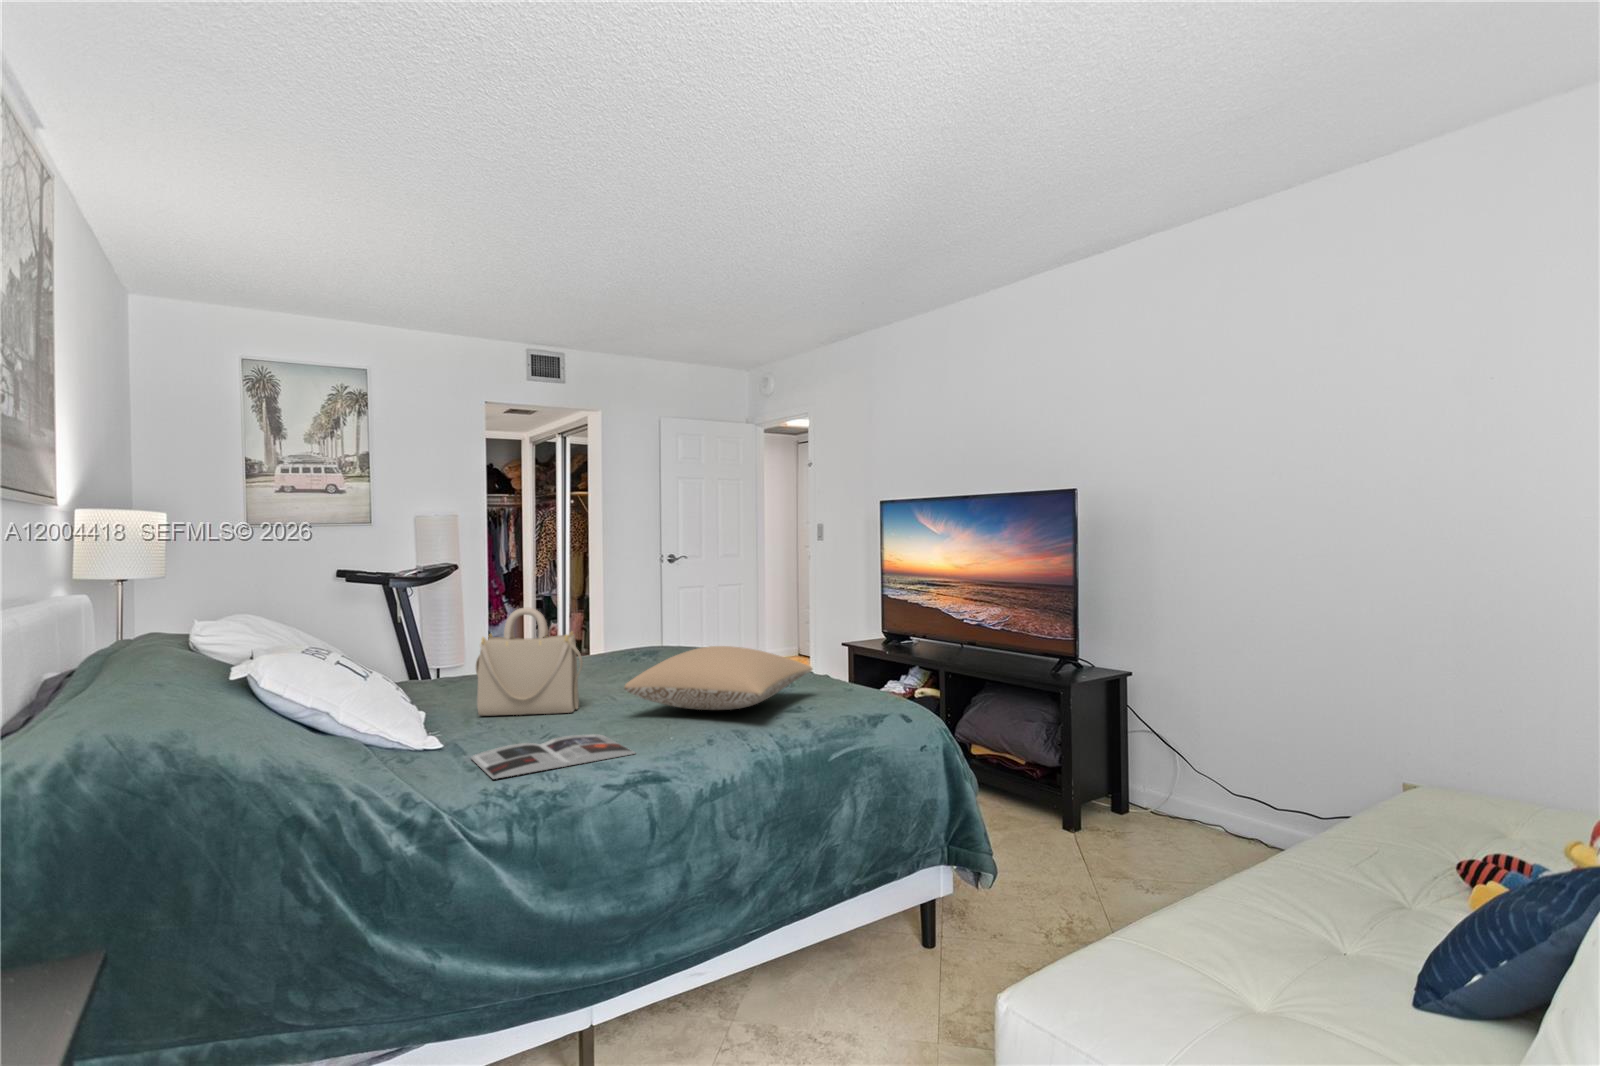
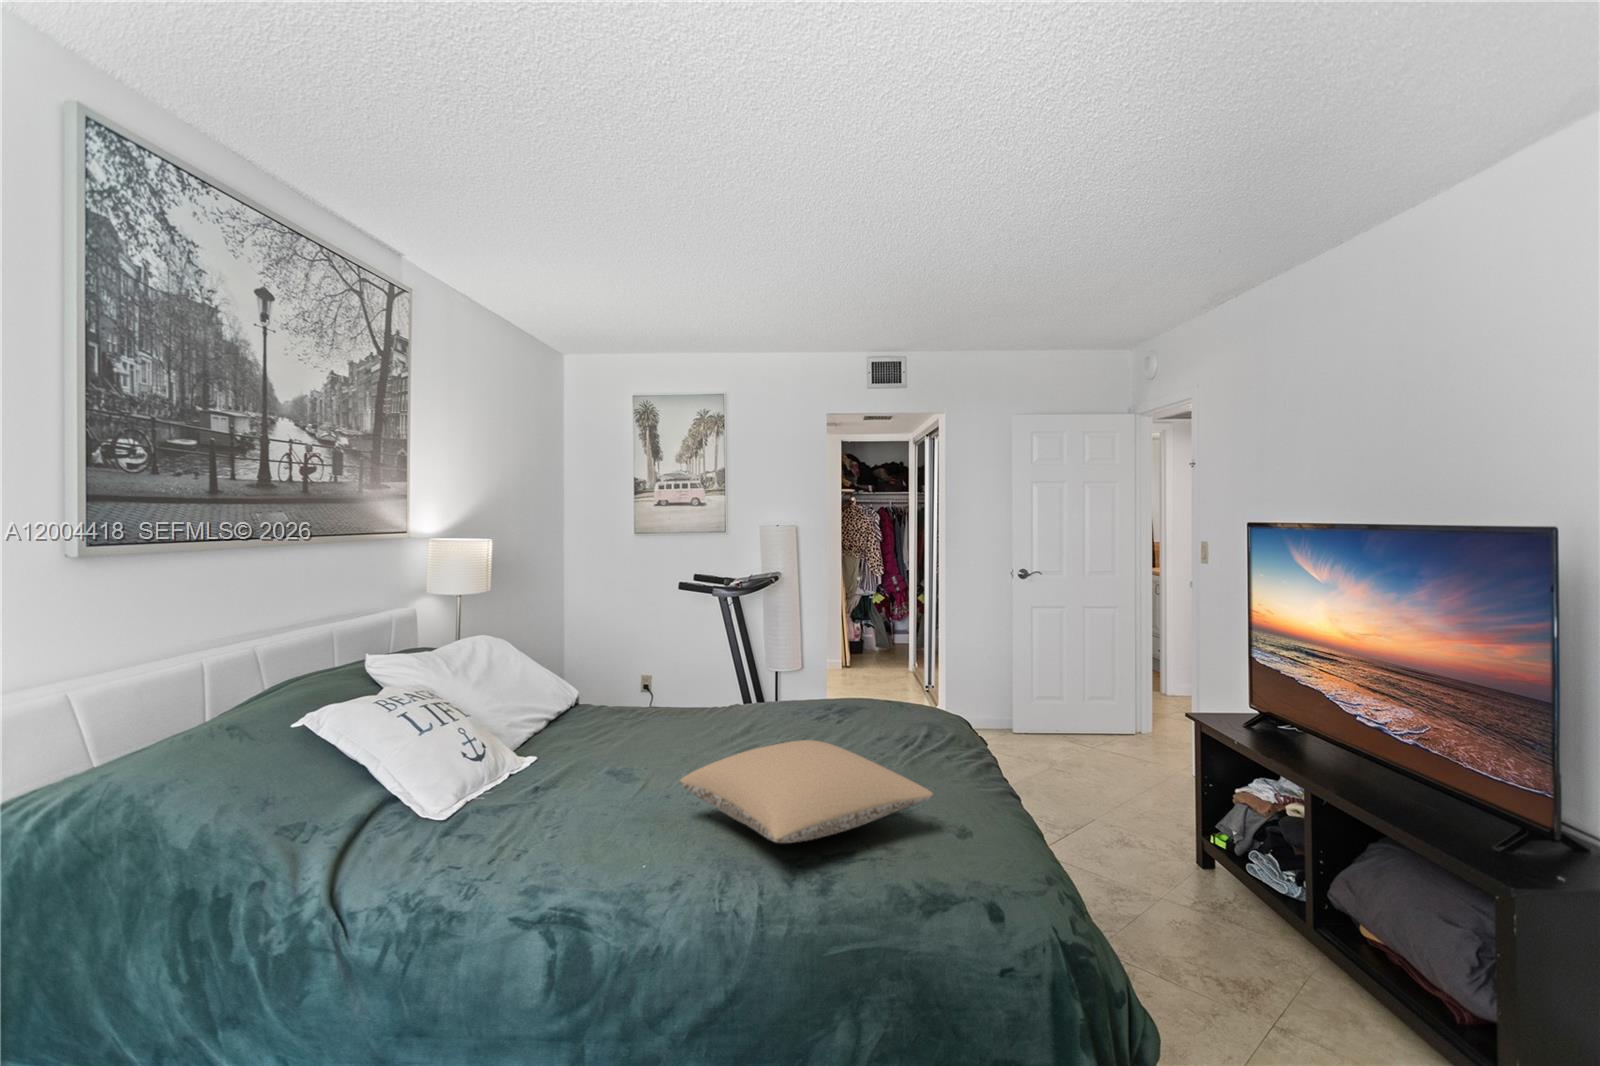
handbag: present [476,608,583,715] -> none [581,667,684,792]
magazine: present [471,734,635,779] -> none [427,837,621,889]

